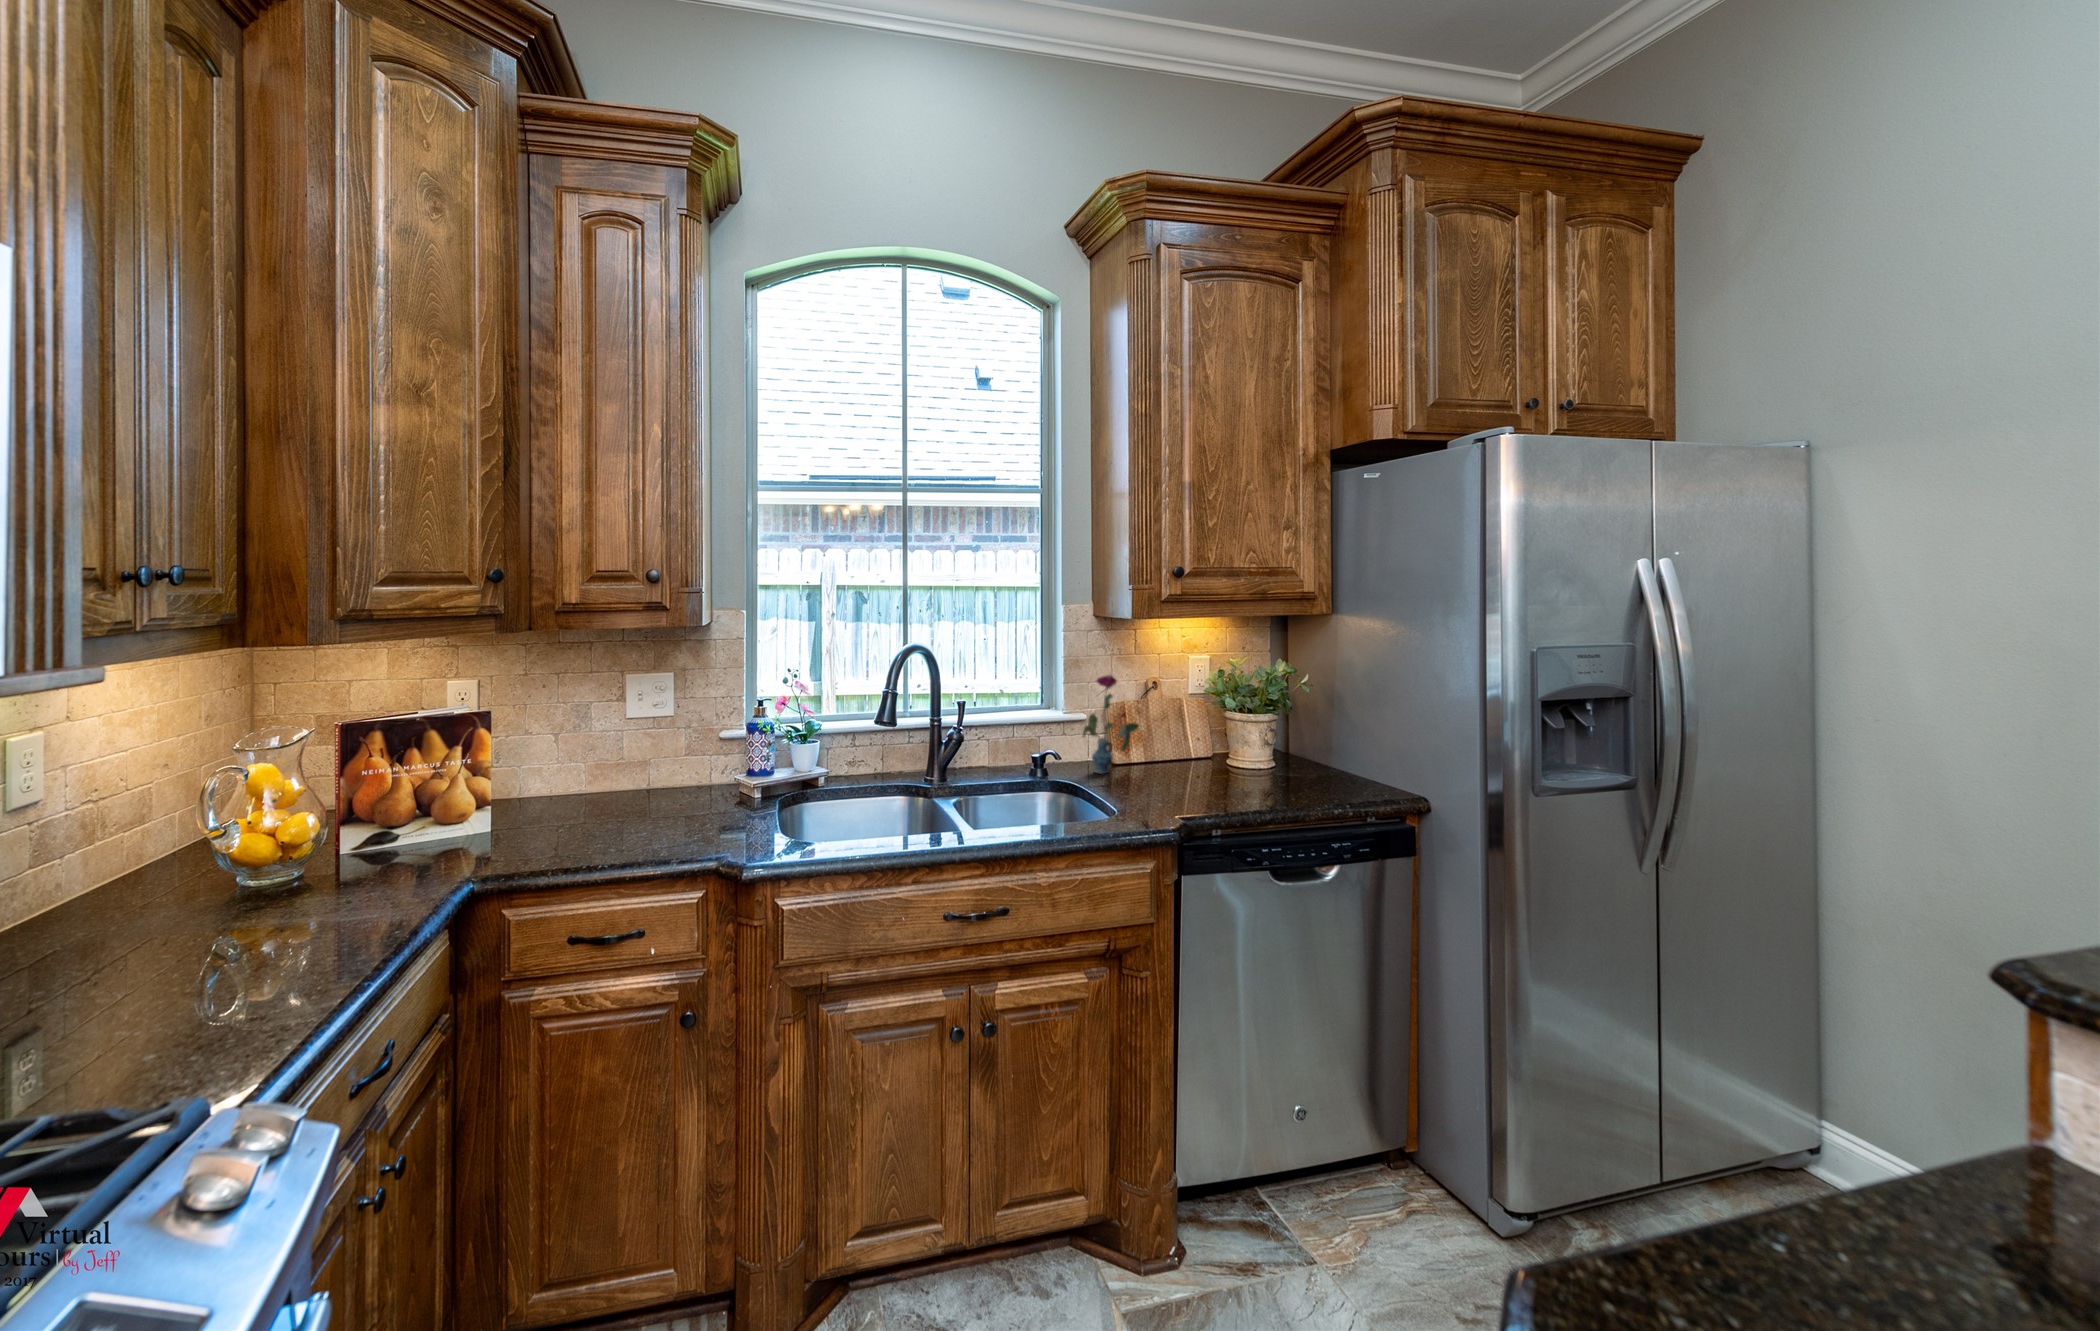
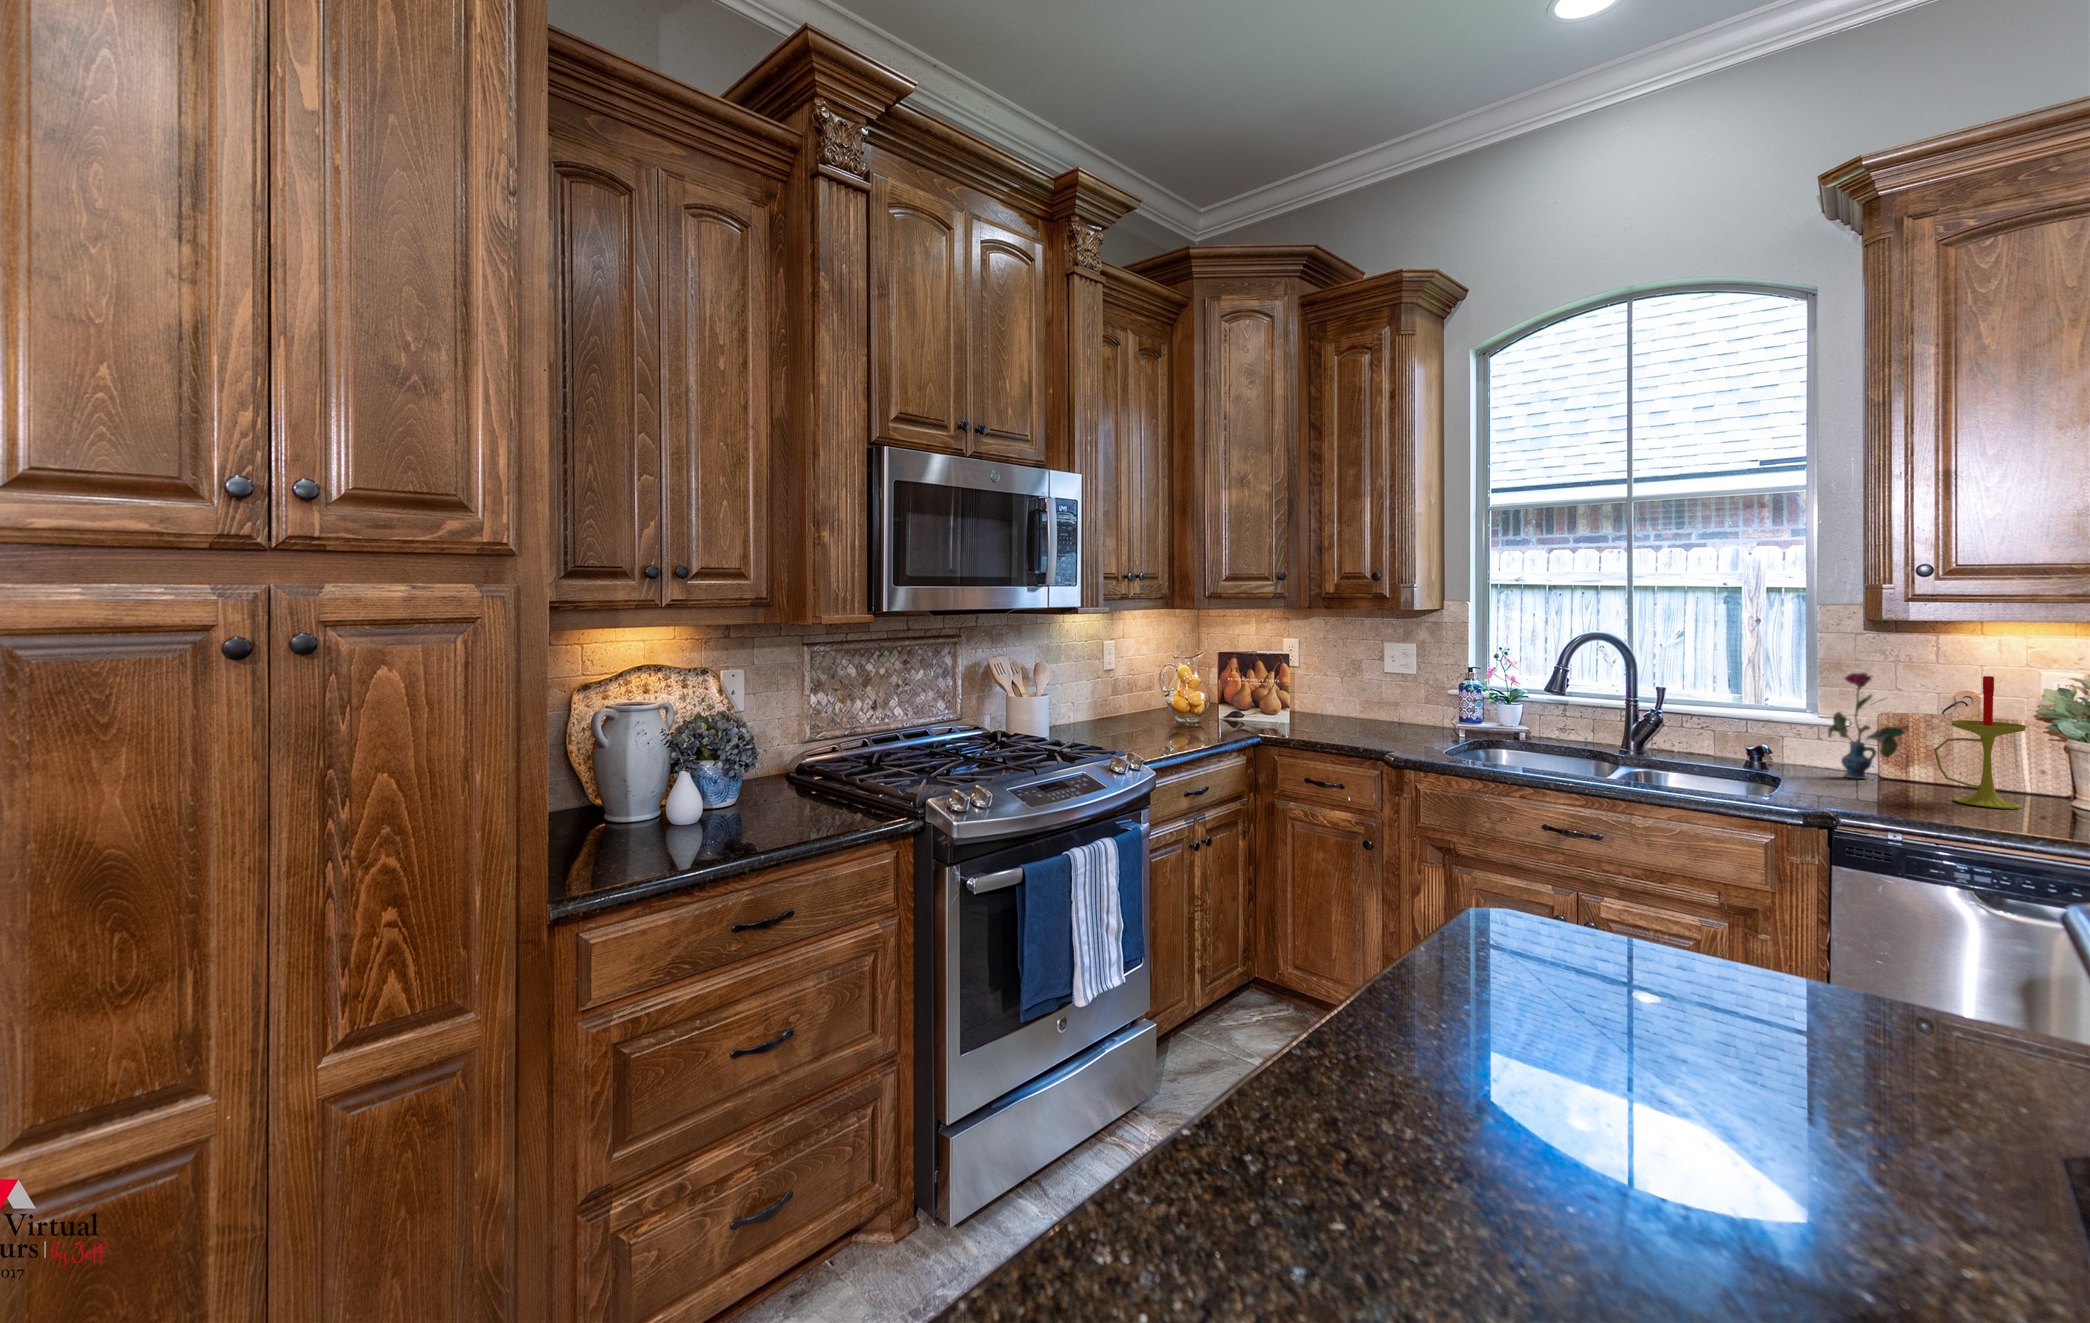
candle: none [1187,672,1233,788] -> present [1934,676,2027,809]

